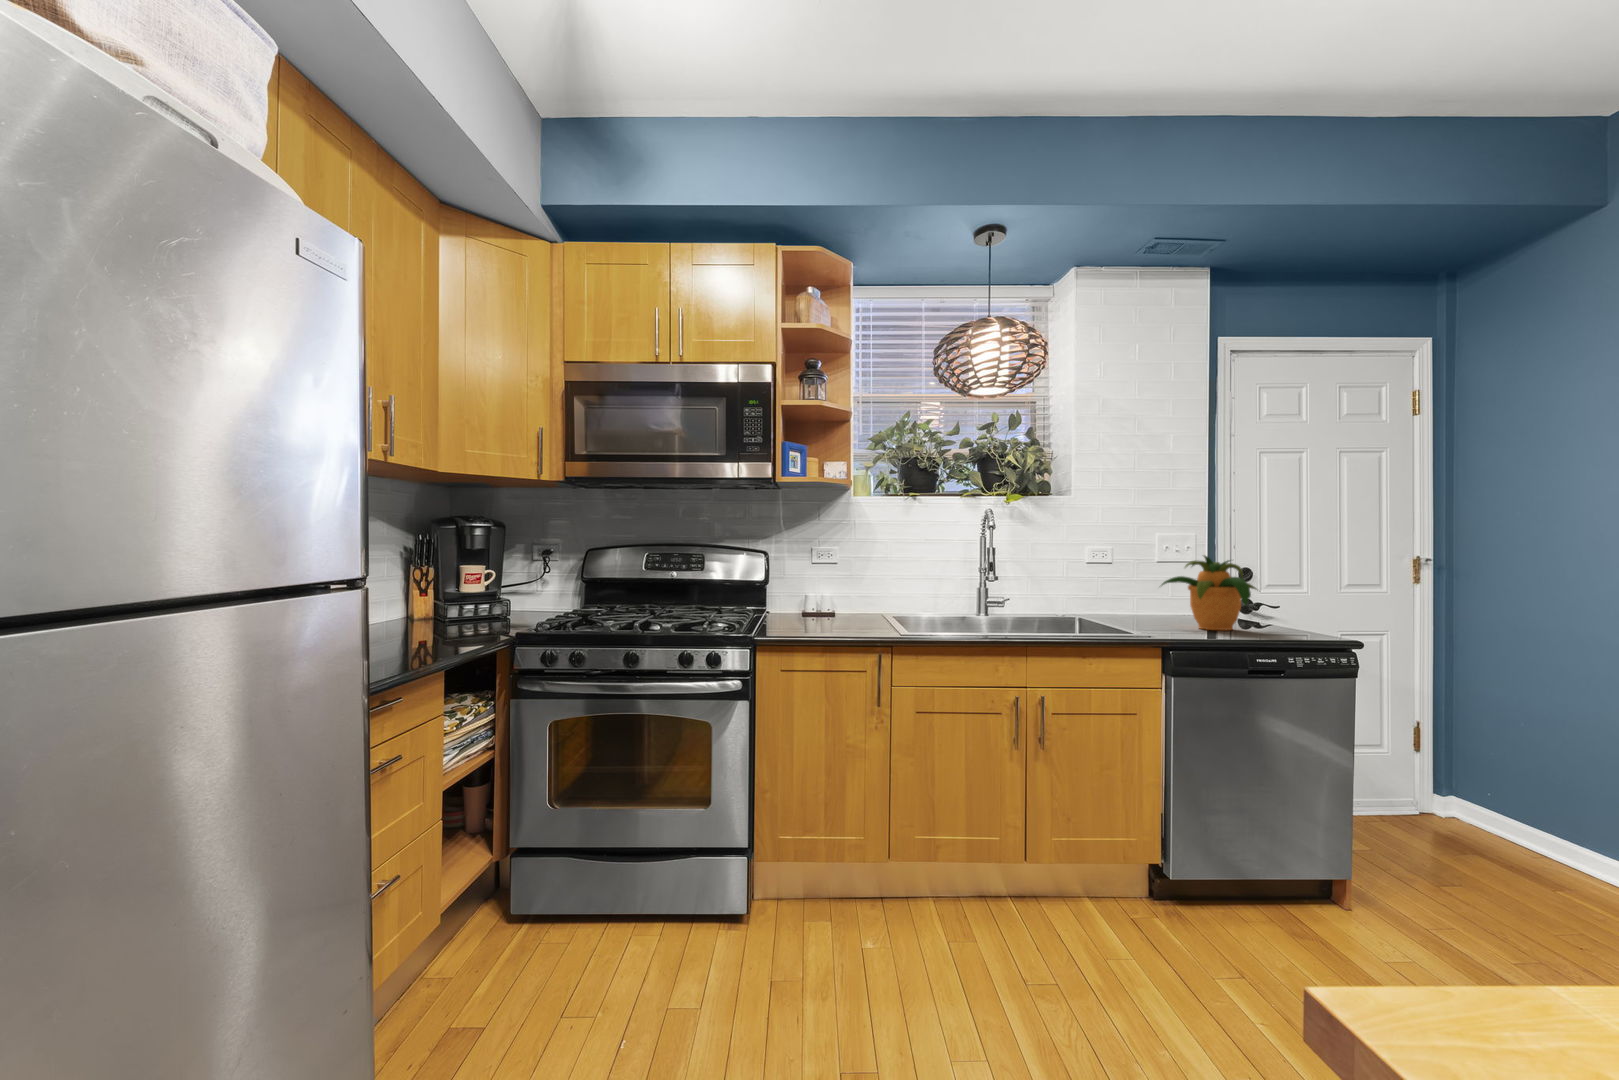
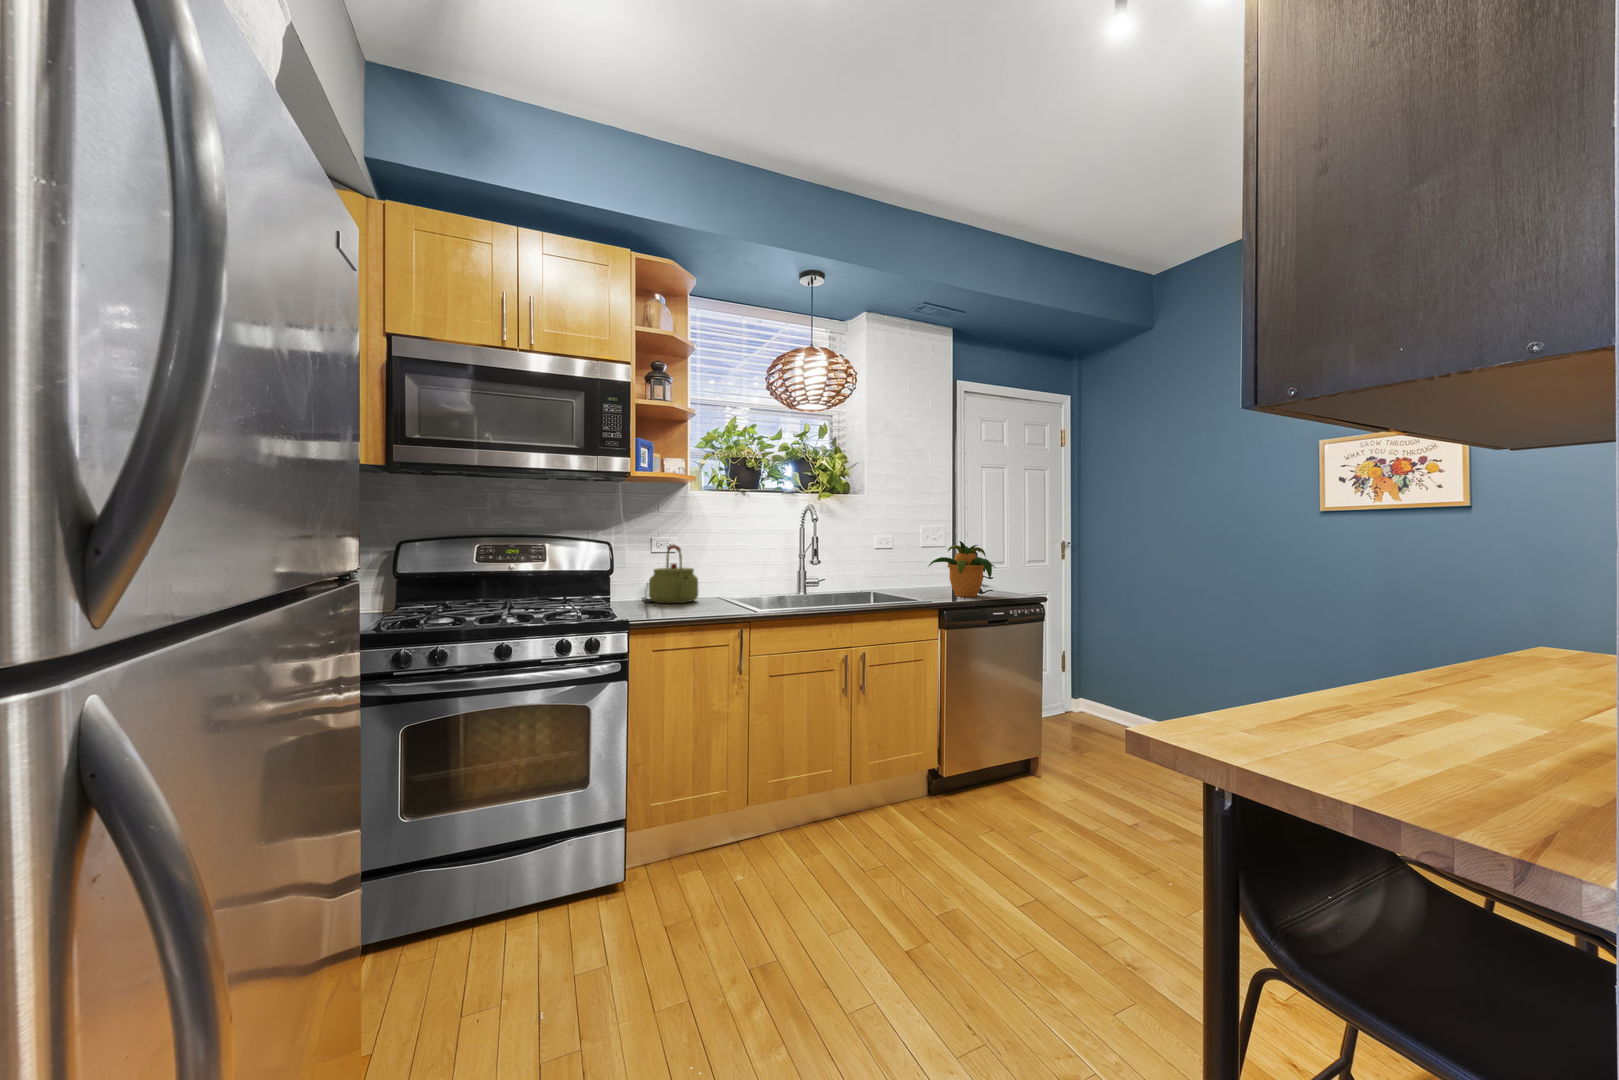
kettle: none [801,557,855,621] -> present [649,545,698,603]

